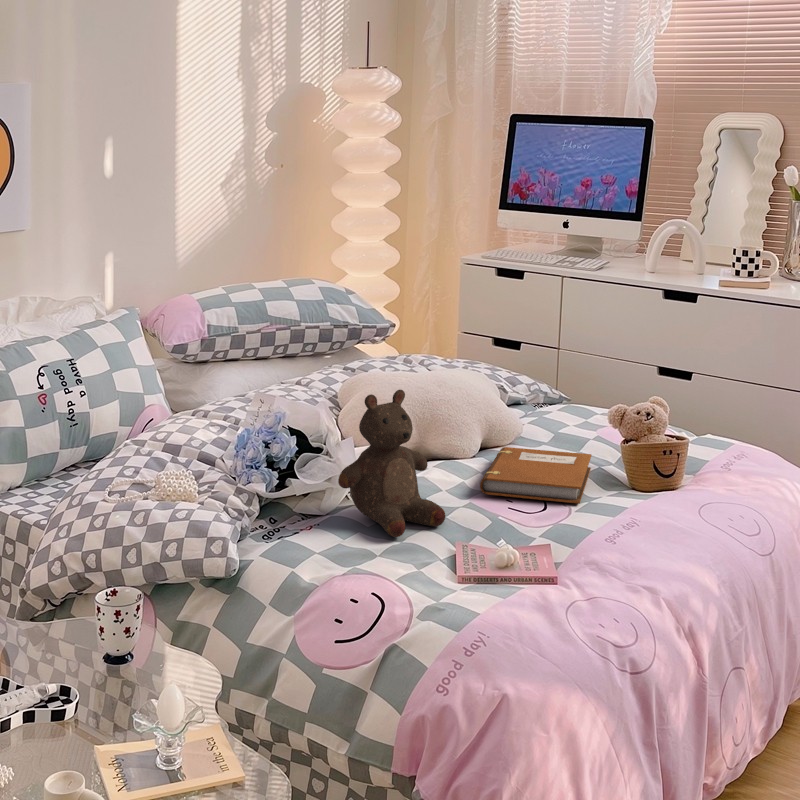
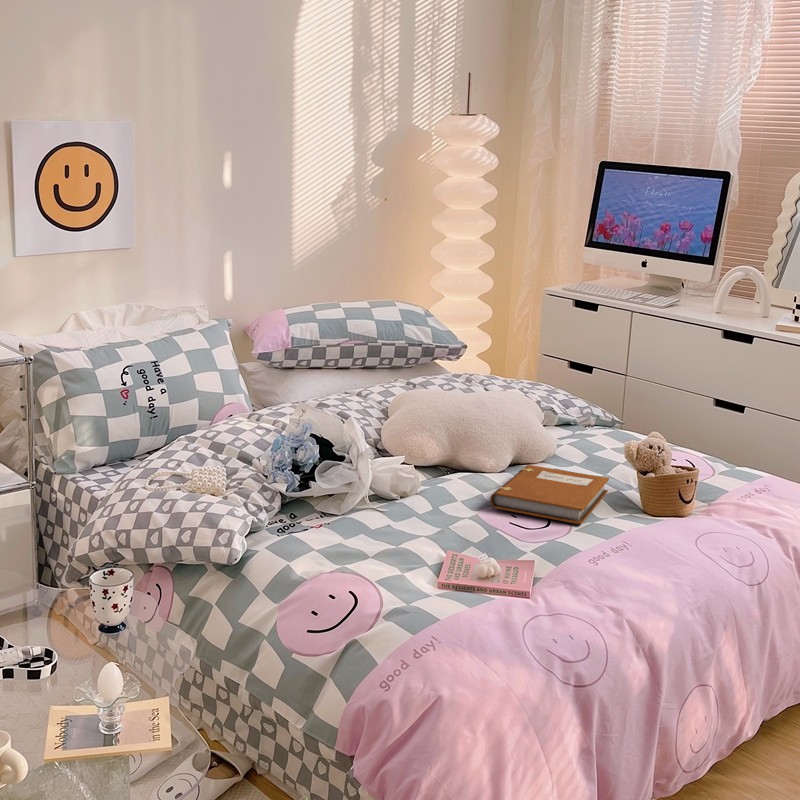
stuffed bear: present [338,390,445,537] -> none [347,405,445,542]

